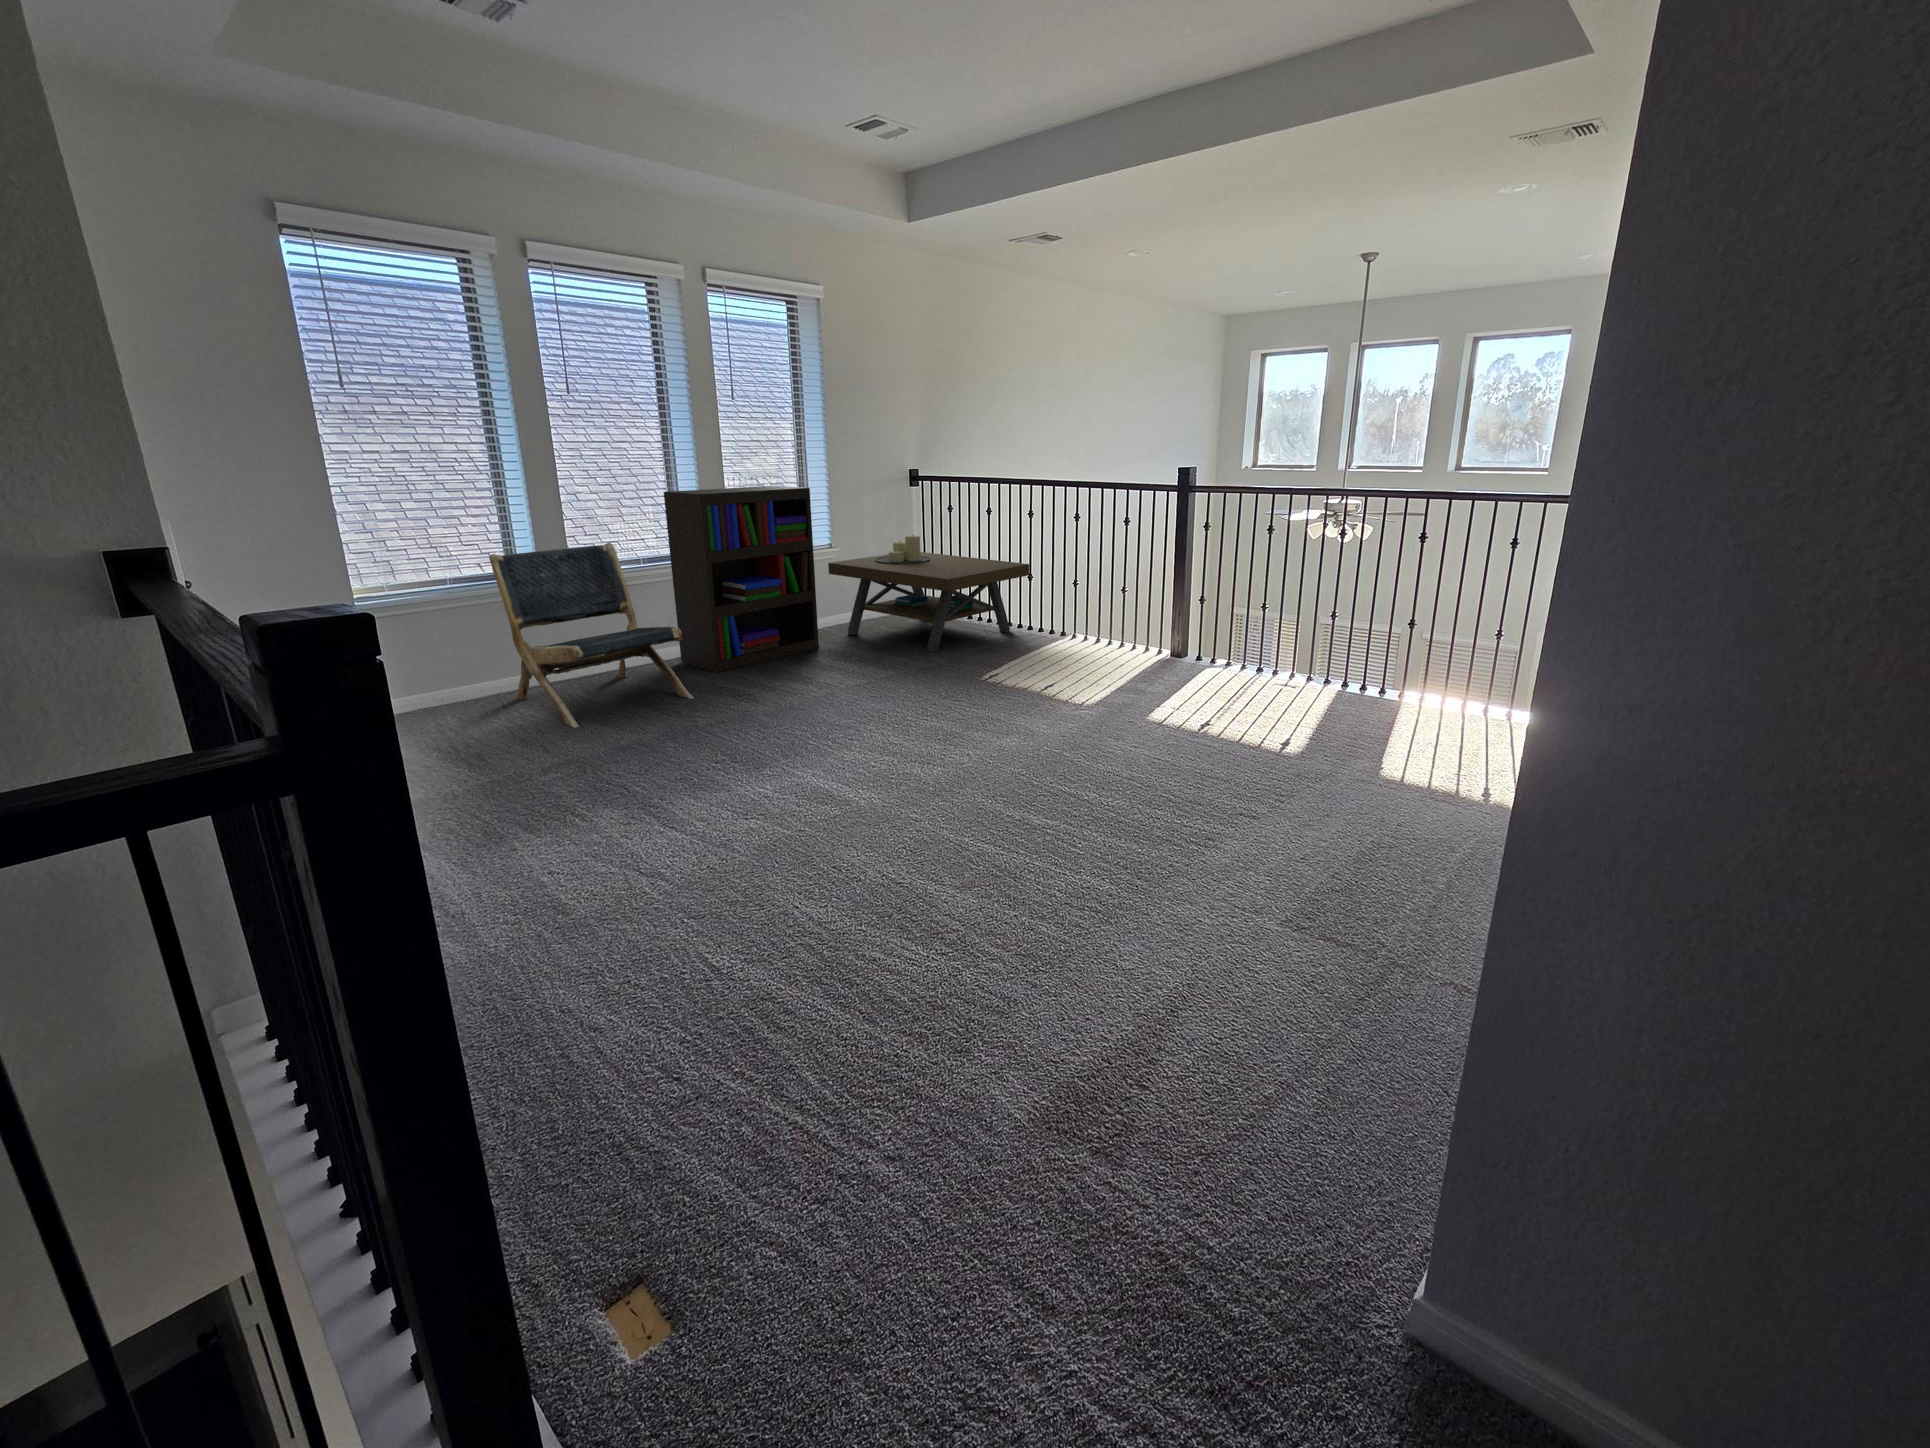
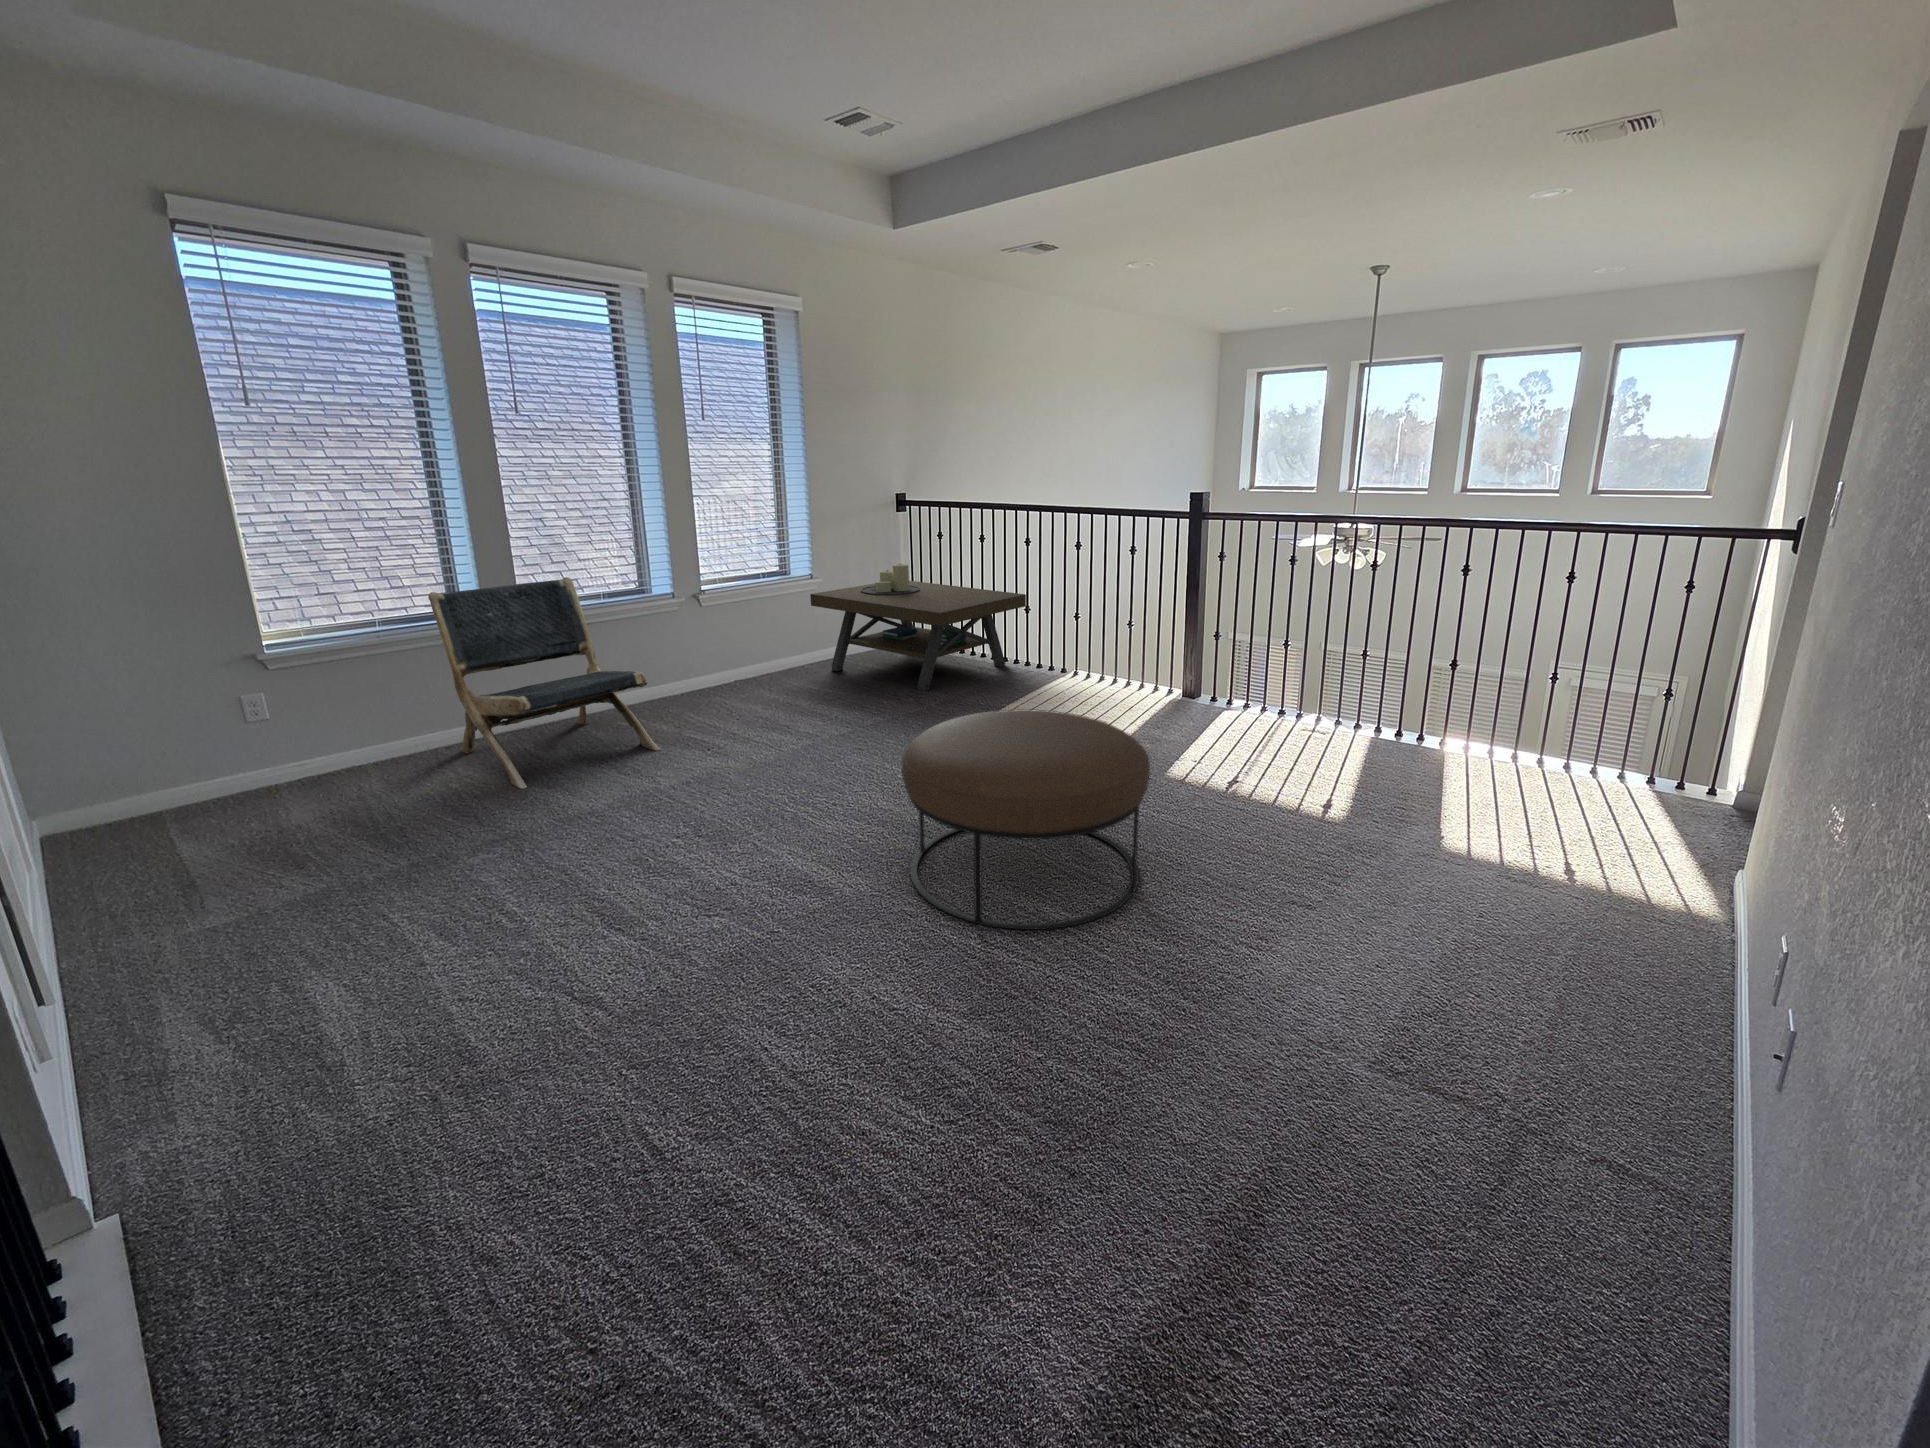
bookshelf: present [664,486,819,673] -> none [629,513,800,718]
ottoman: none [909,656,1121,833] -> present [902,709,1150,930]

